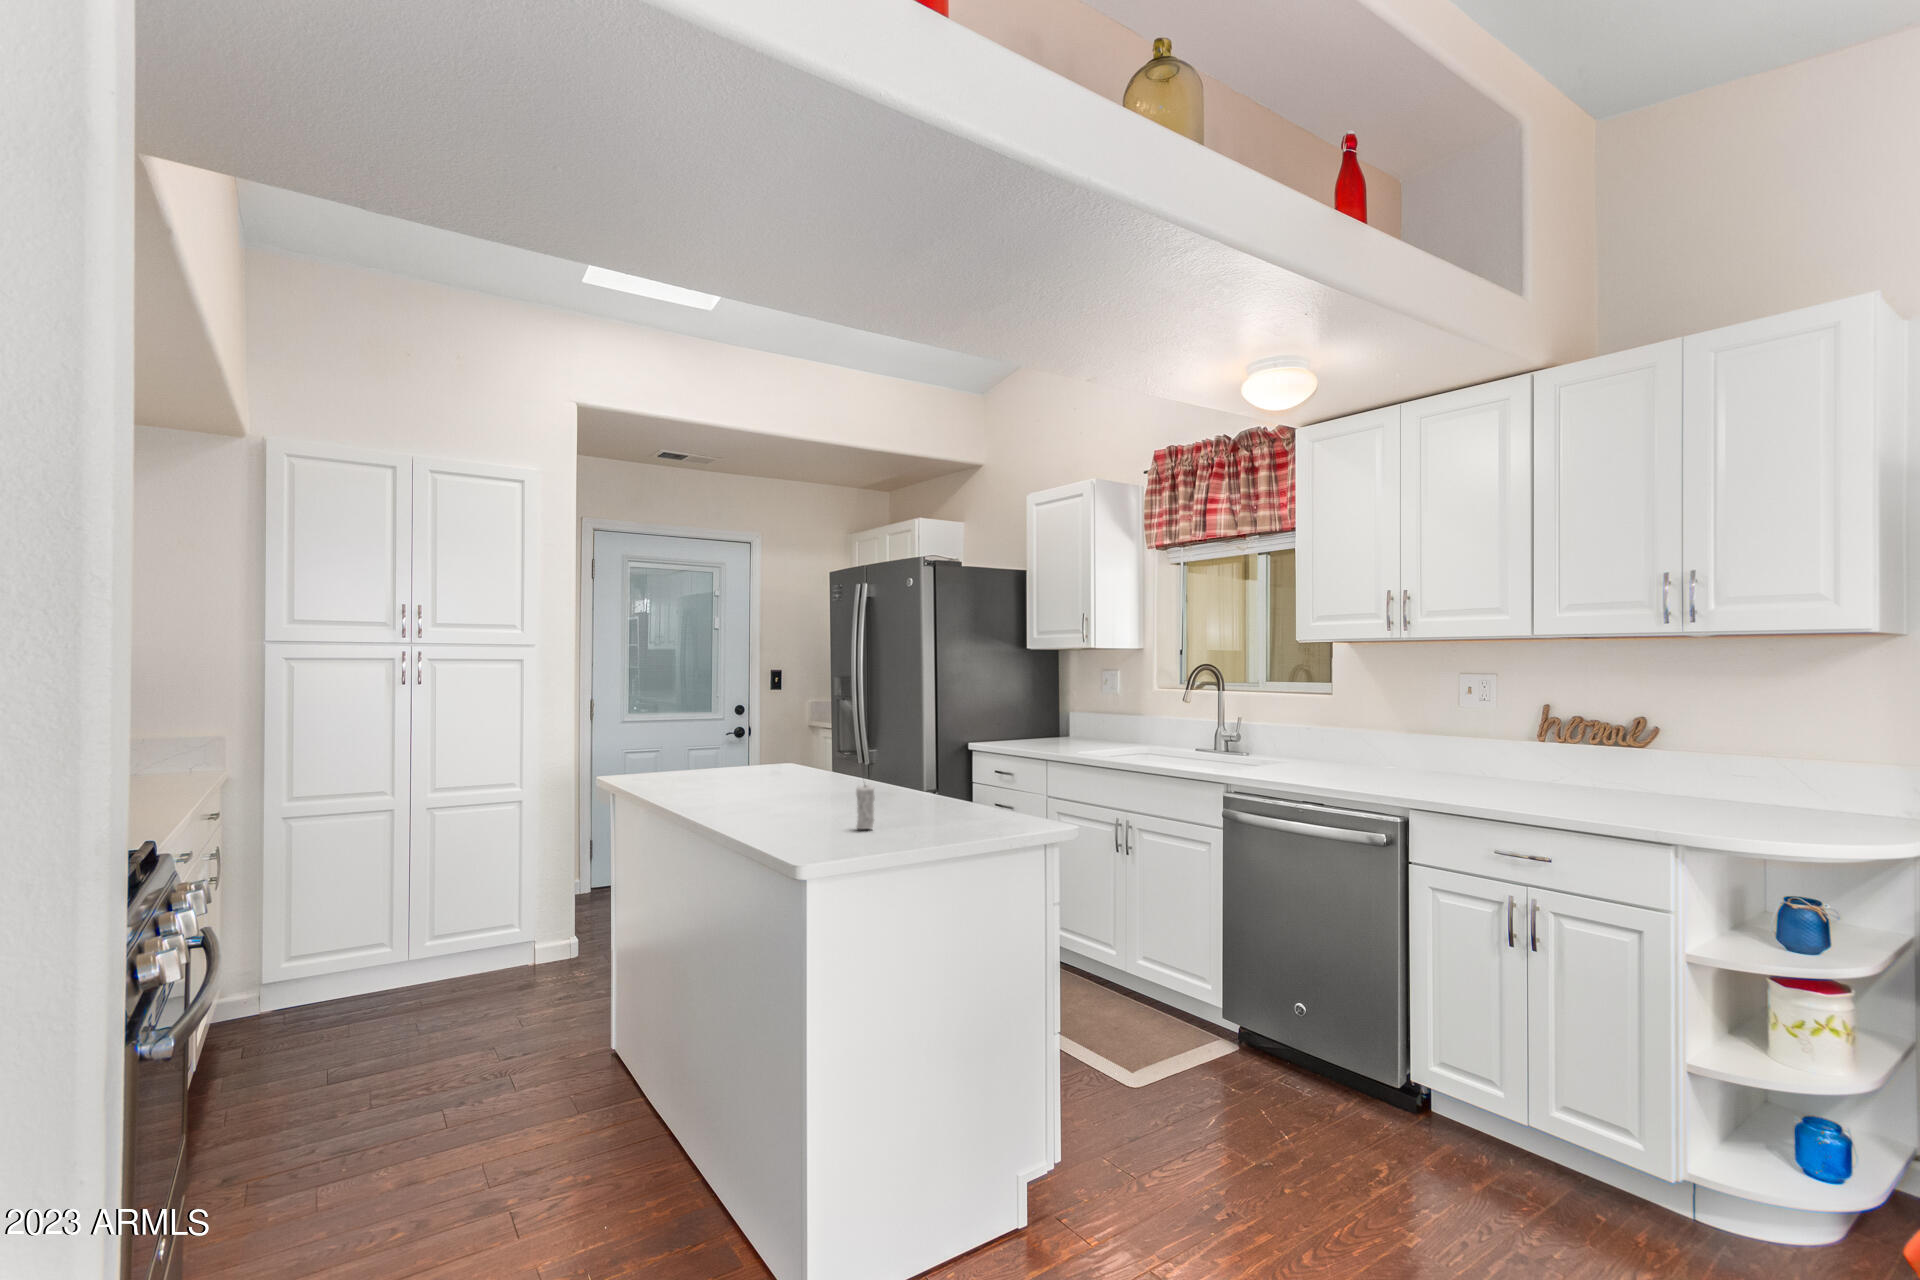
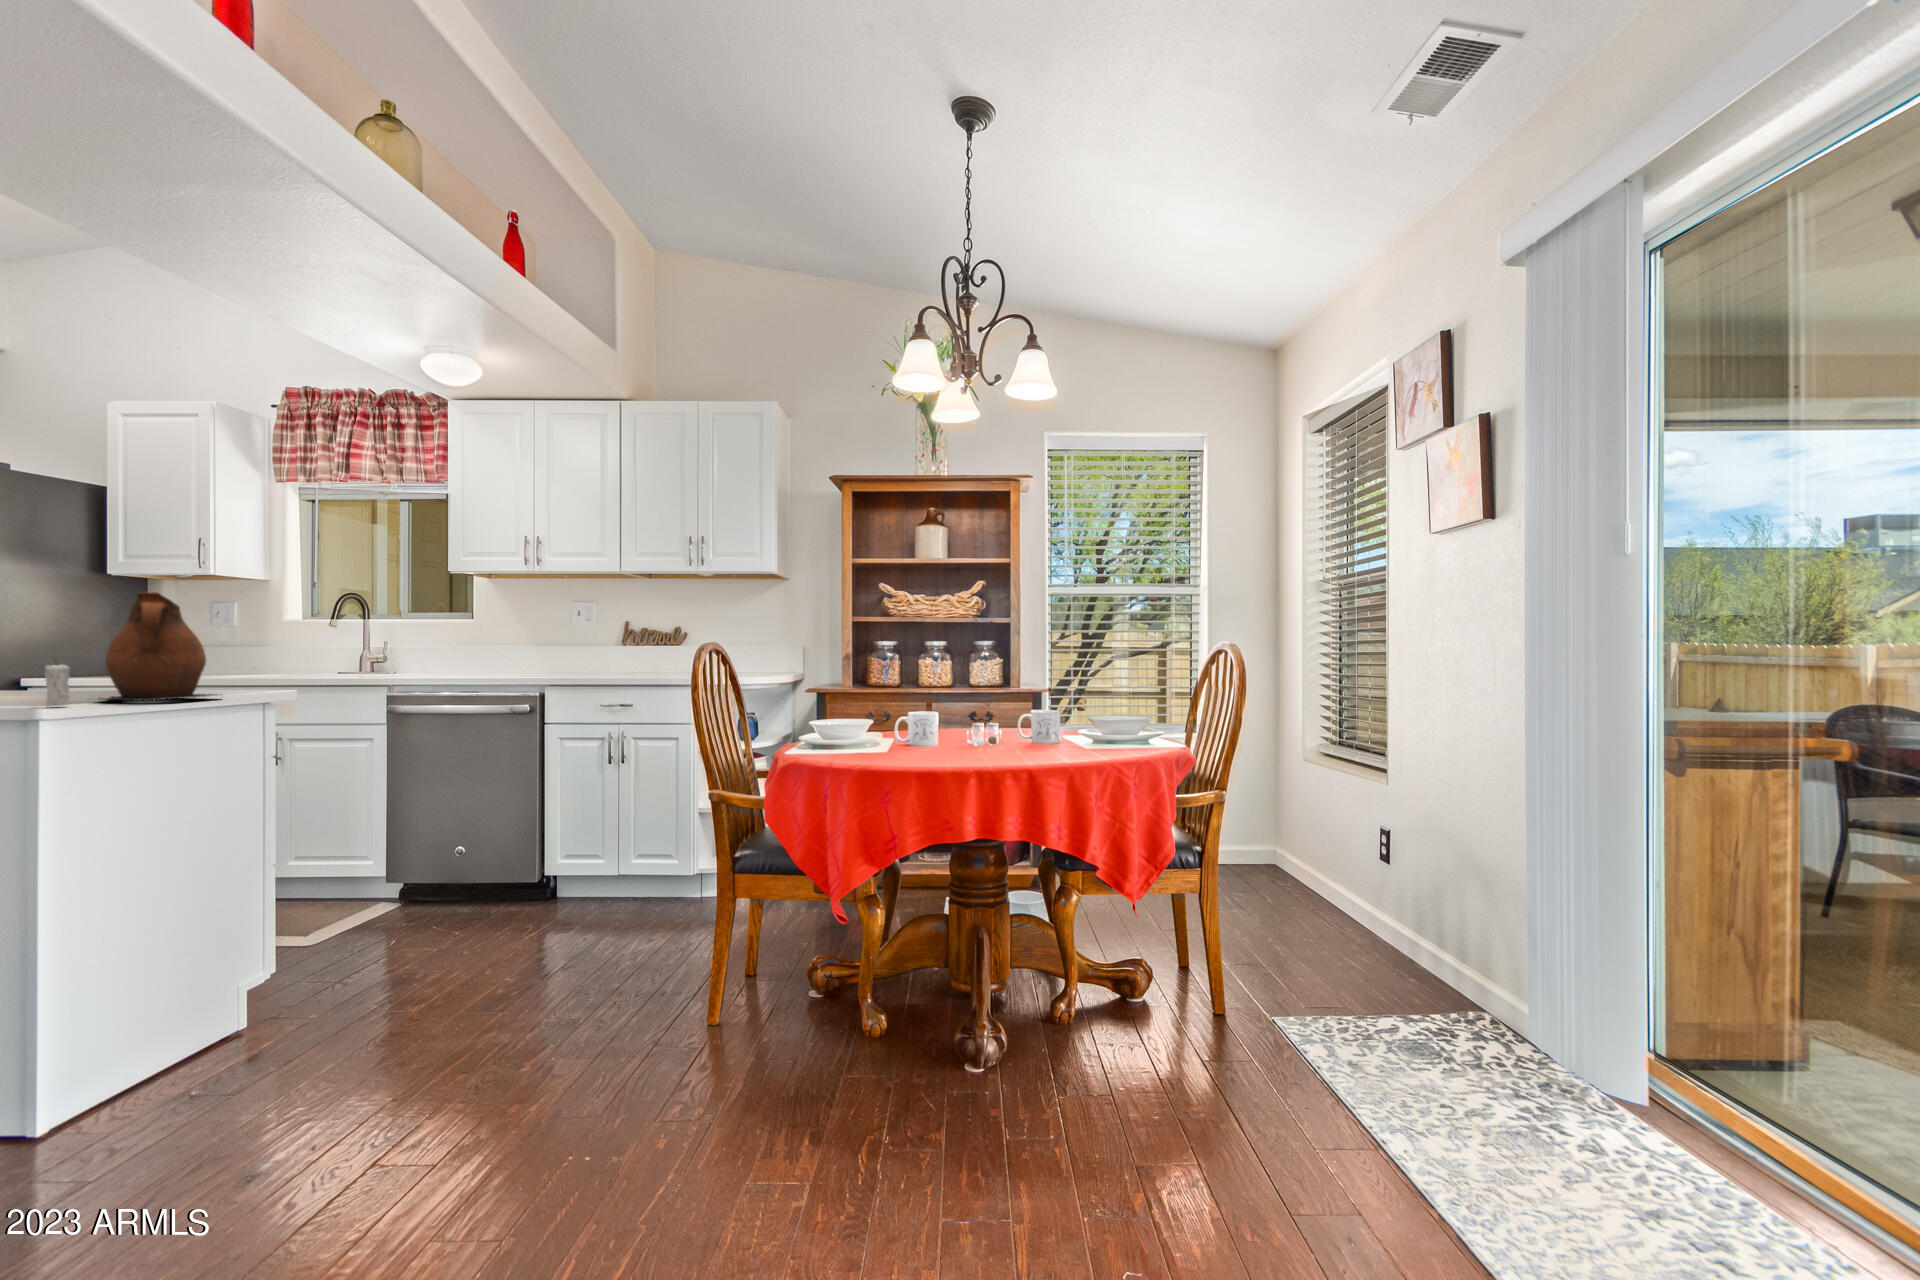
ceramic pitcher: none [901,705,1011,828] -> present [98,592,218,701]

